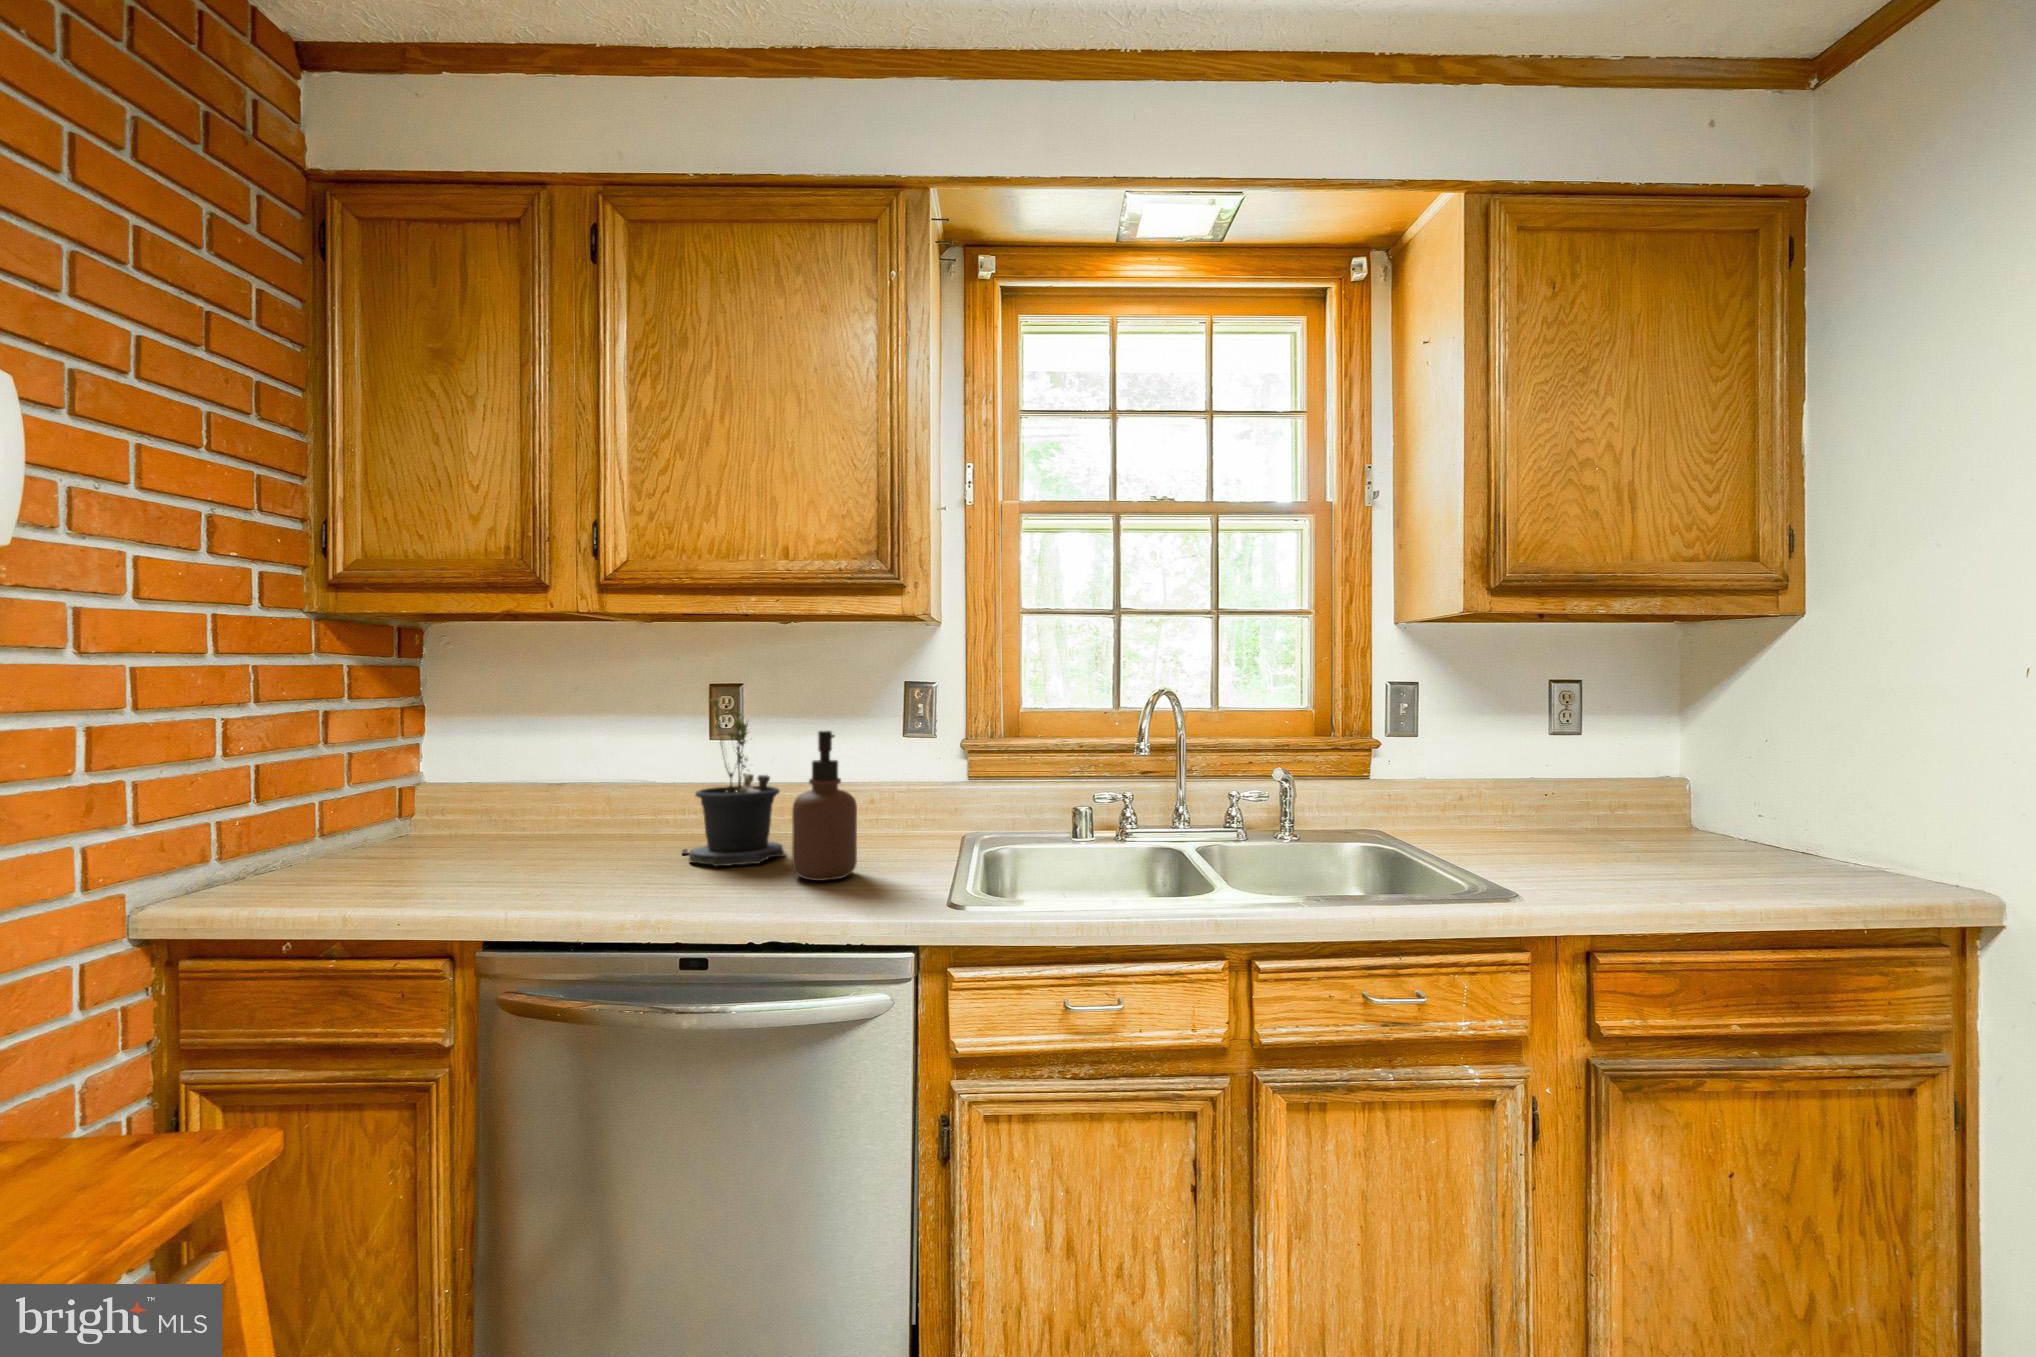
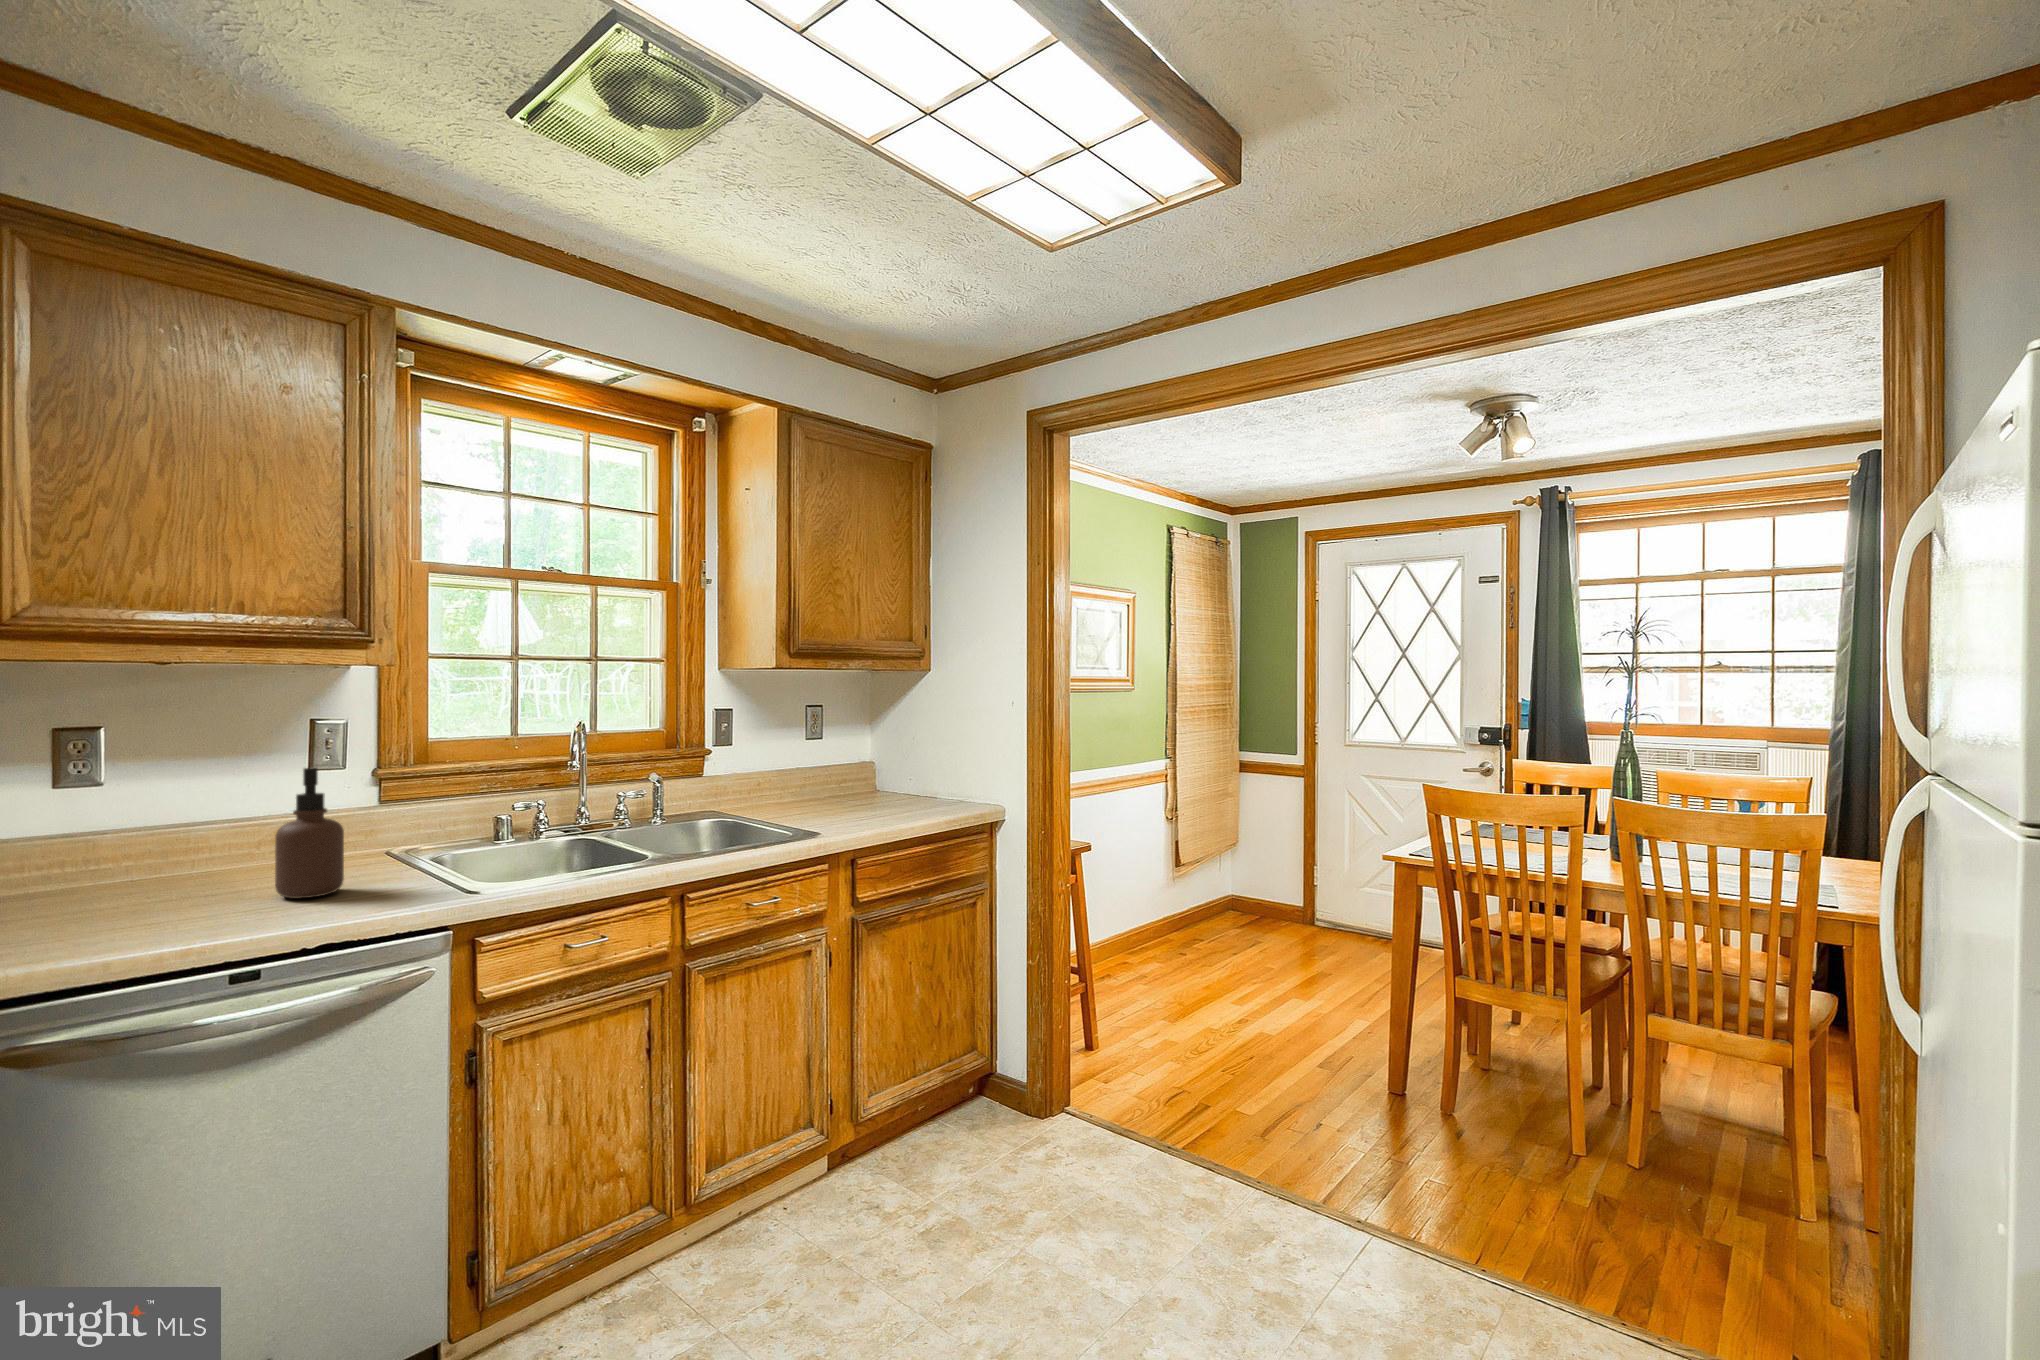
potted plant: present [682,697,785,866] -> none [78,742,230,908]

